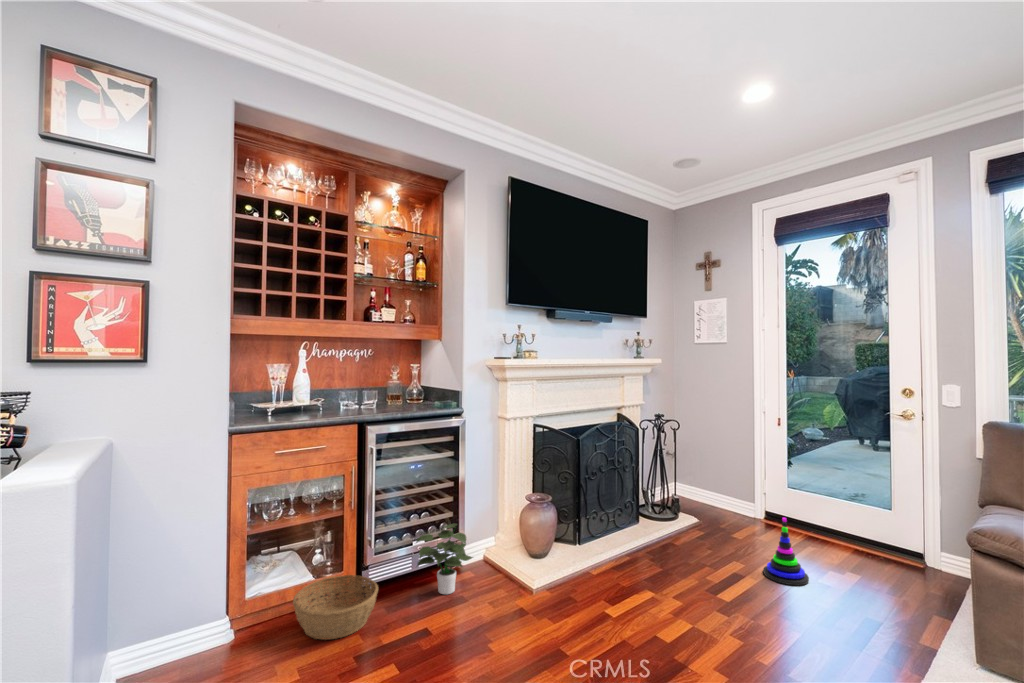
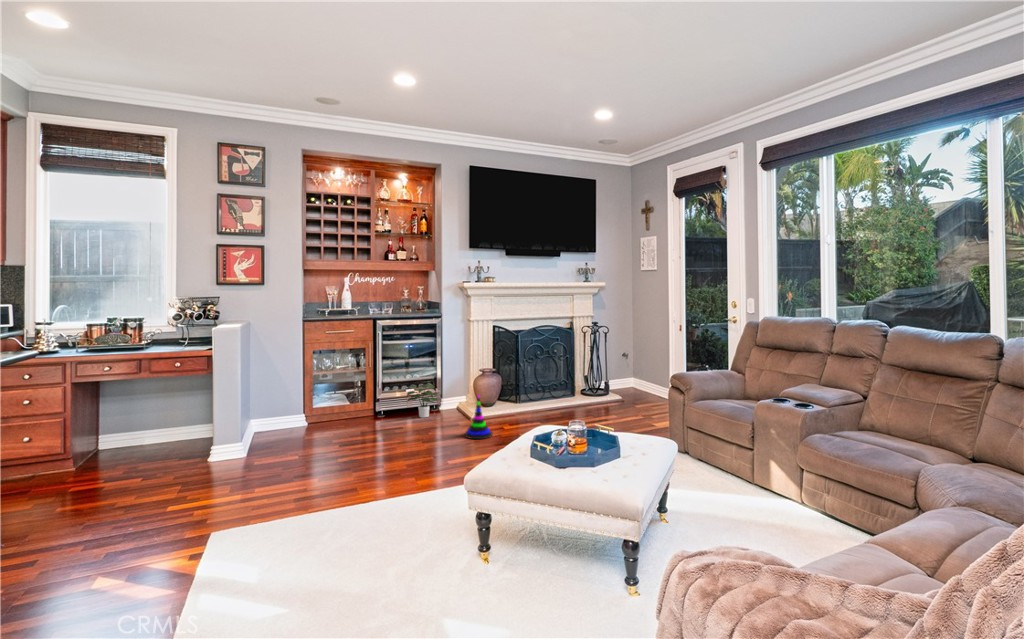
stacking toy: present [763,518,809,586] -> present [465,395,492,439]
basket: present [293,575,378,640] -> none [338,402,382,427]

